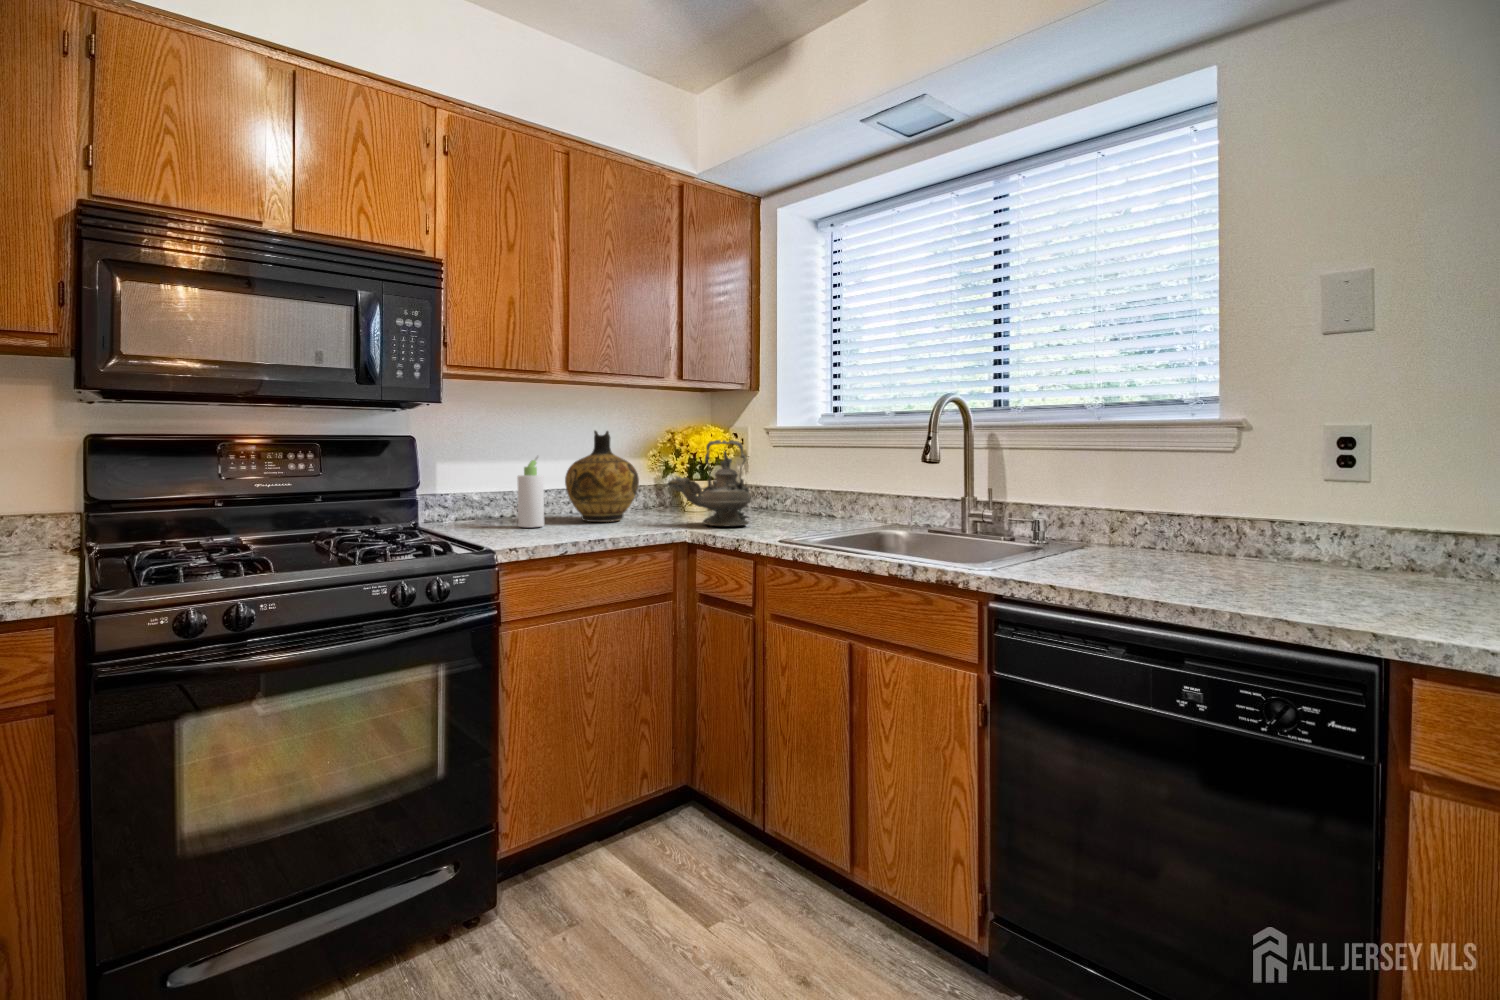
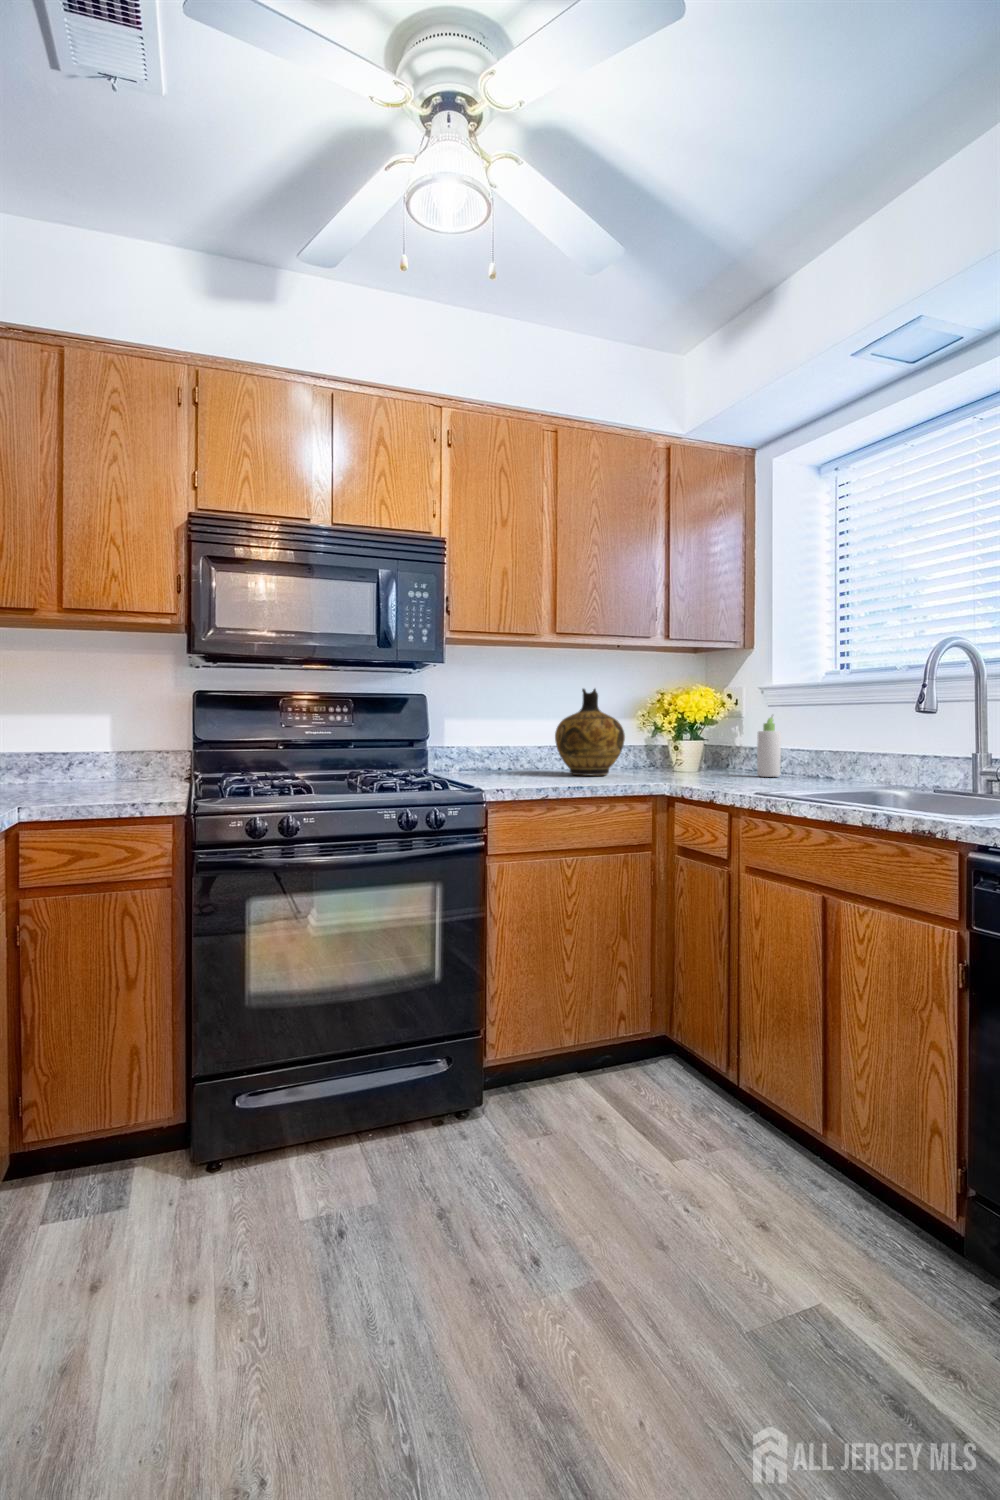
teapot: present [667,440,751,526] -> none [651,696,738,782]
bottle: present [517,456,544,528] -> present [757,715,781,777]

